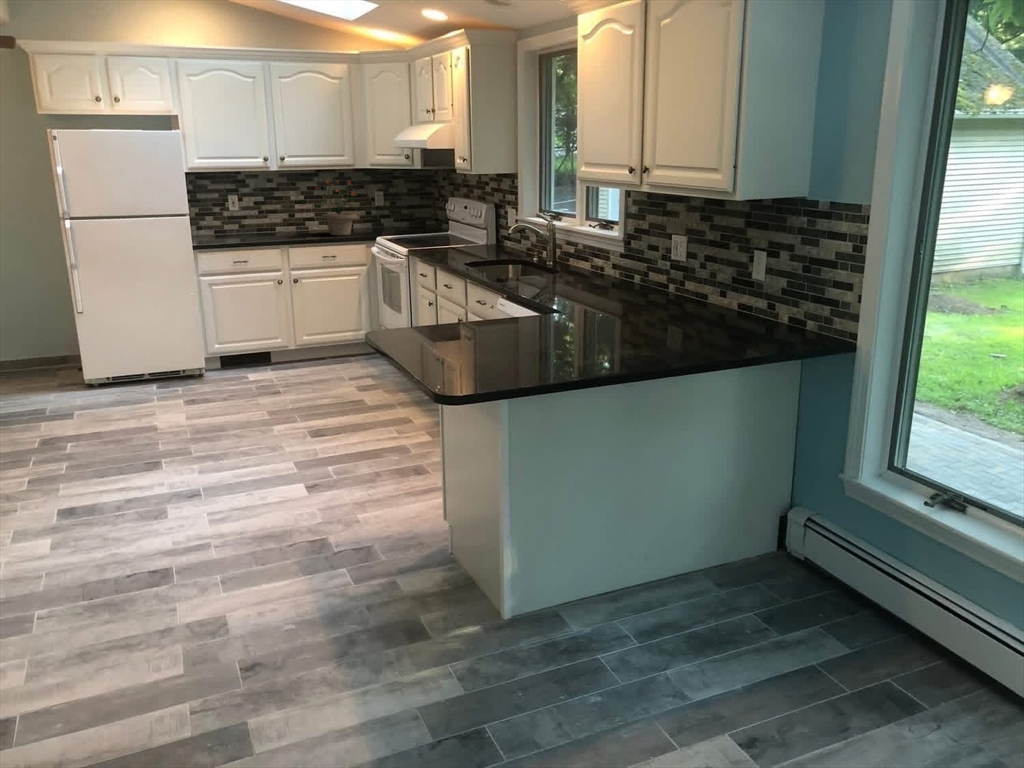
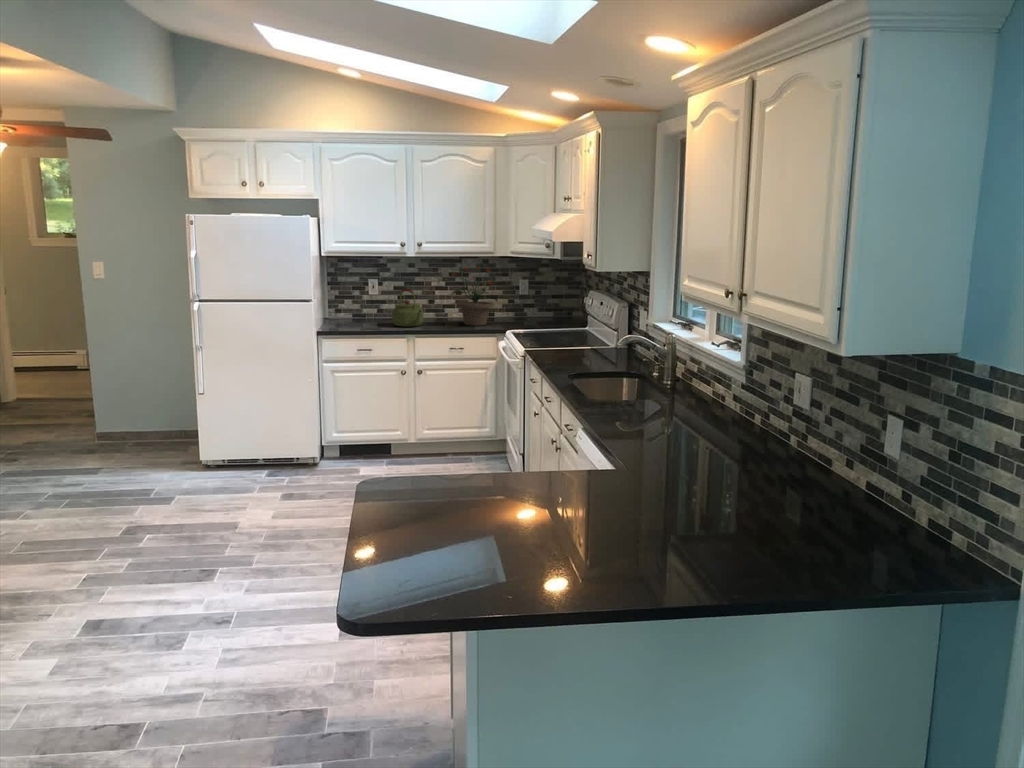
kettle: none [259,203,290,239] -> present [392,289,423,327]

